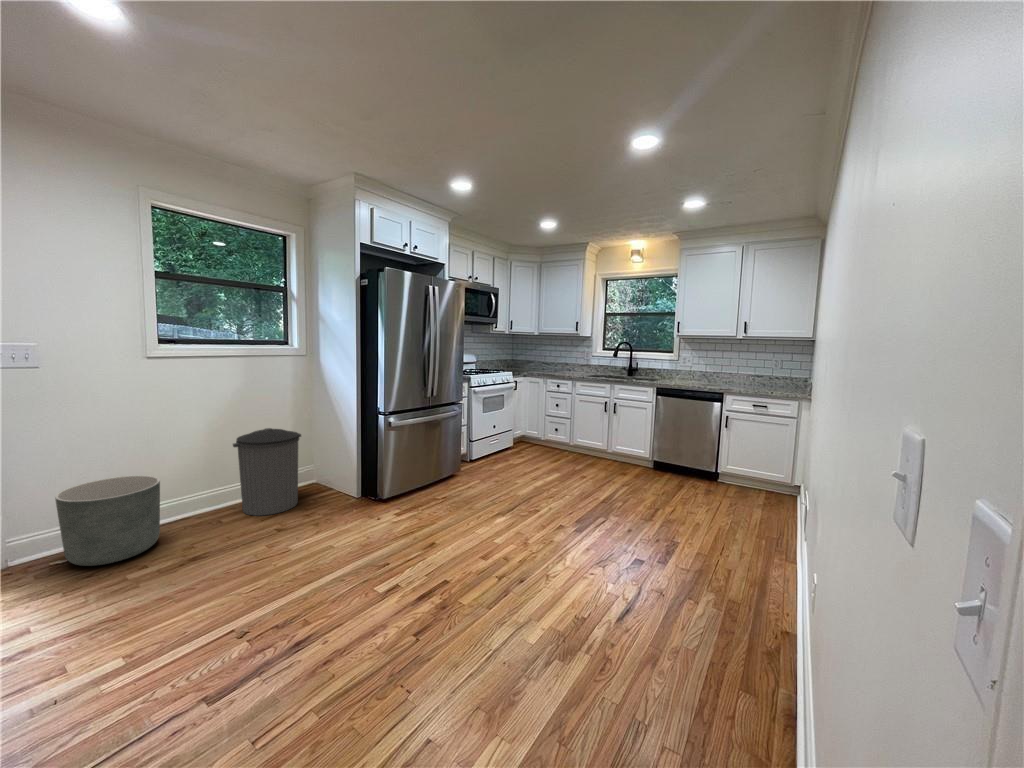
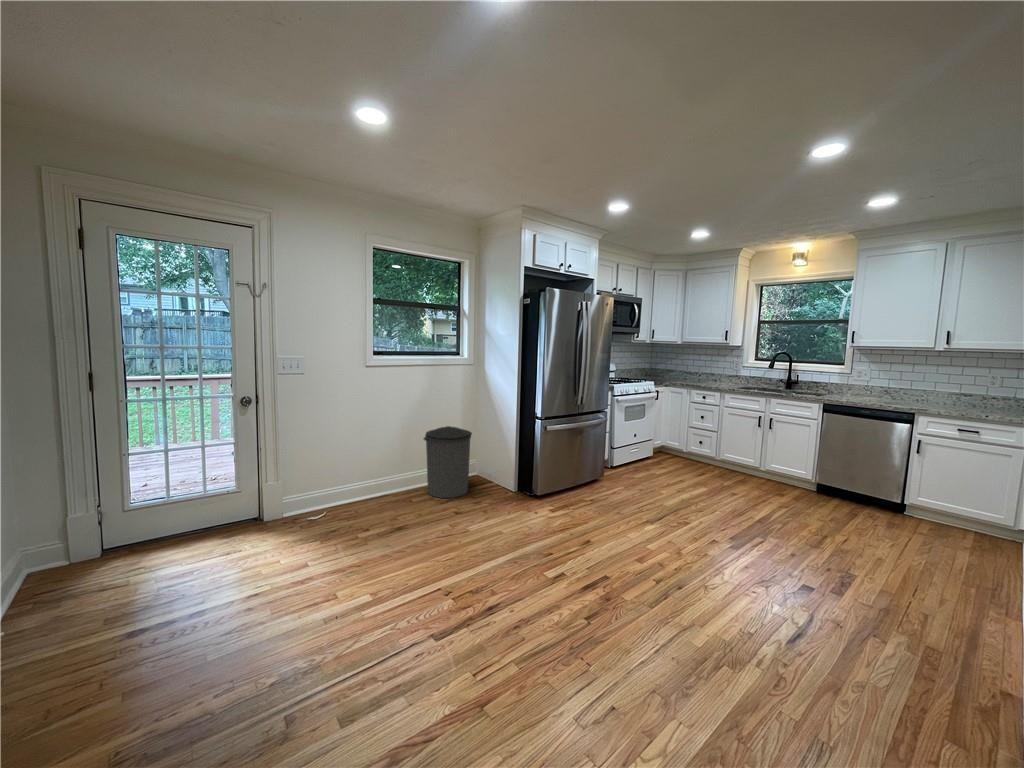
planter: present [55,475,160,566] -> none [317,457,378,523]

